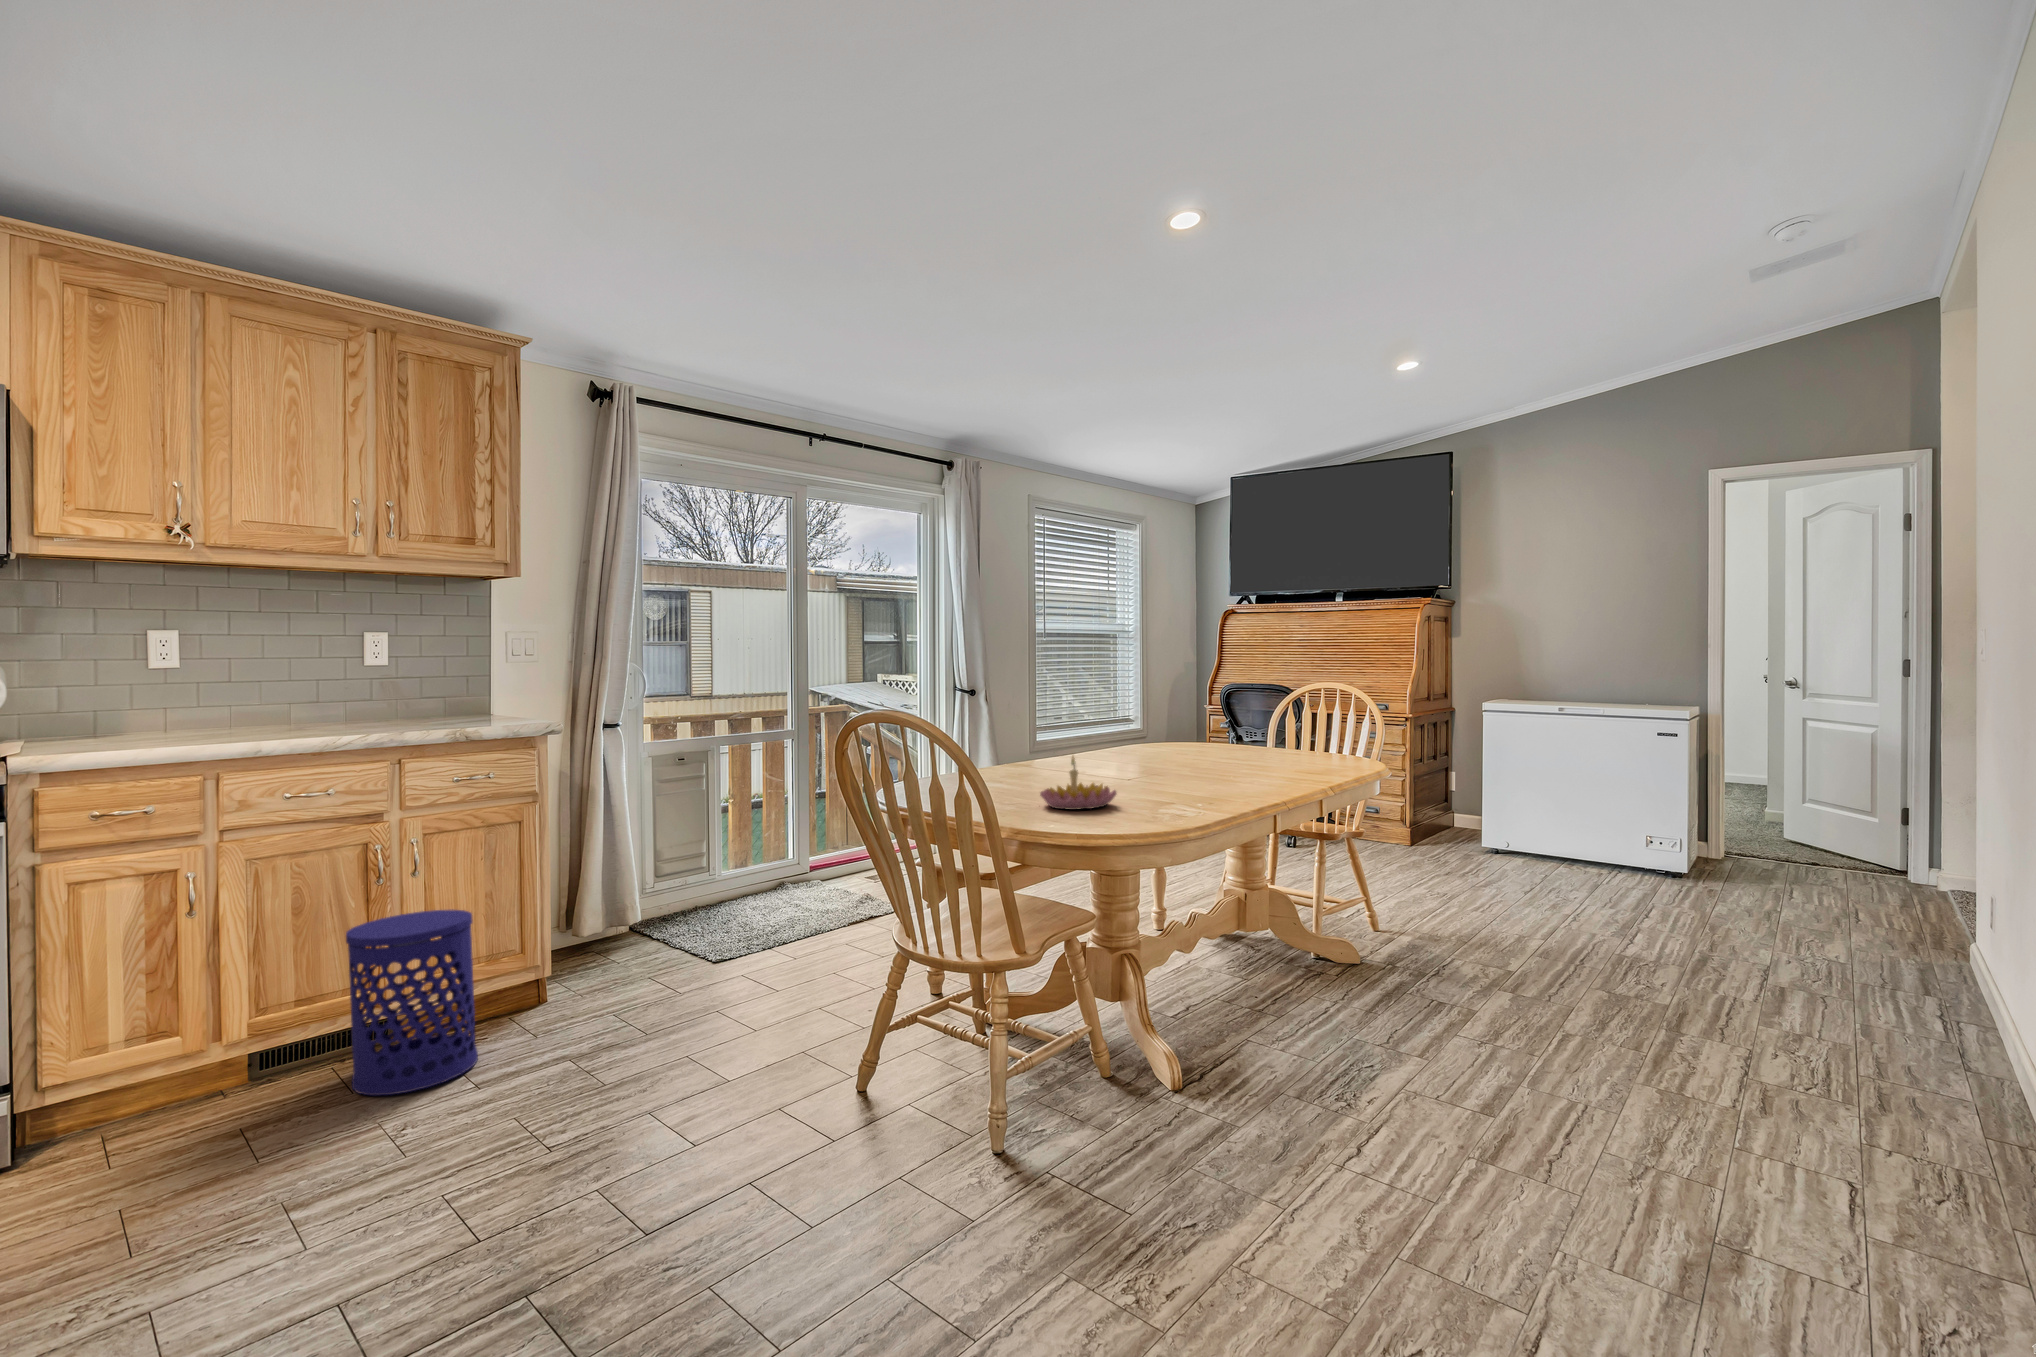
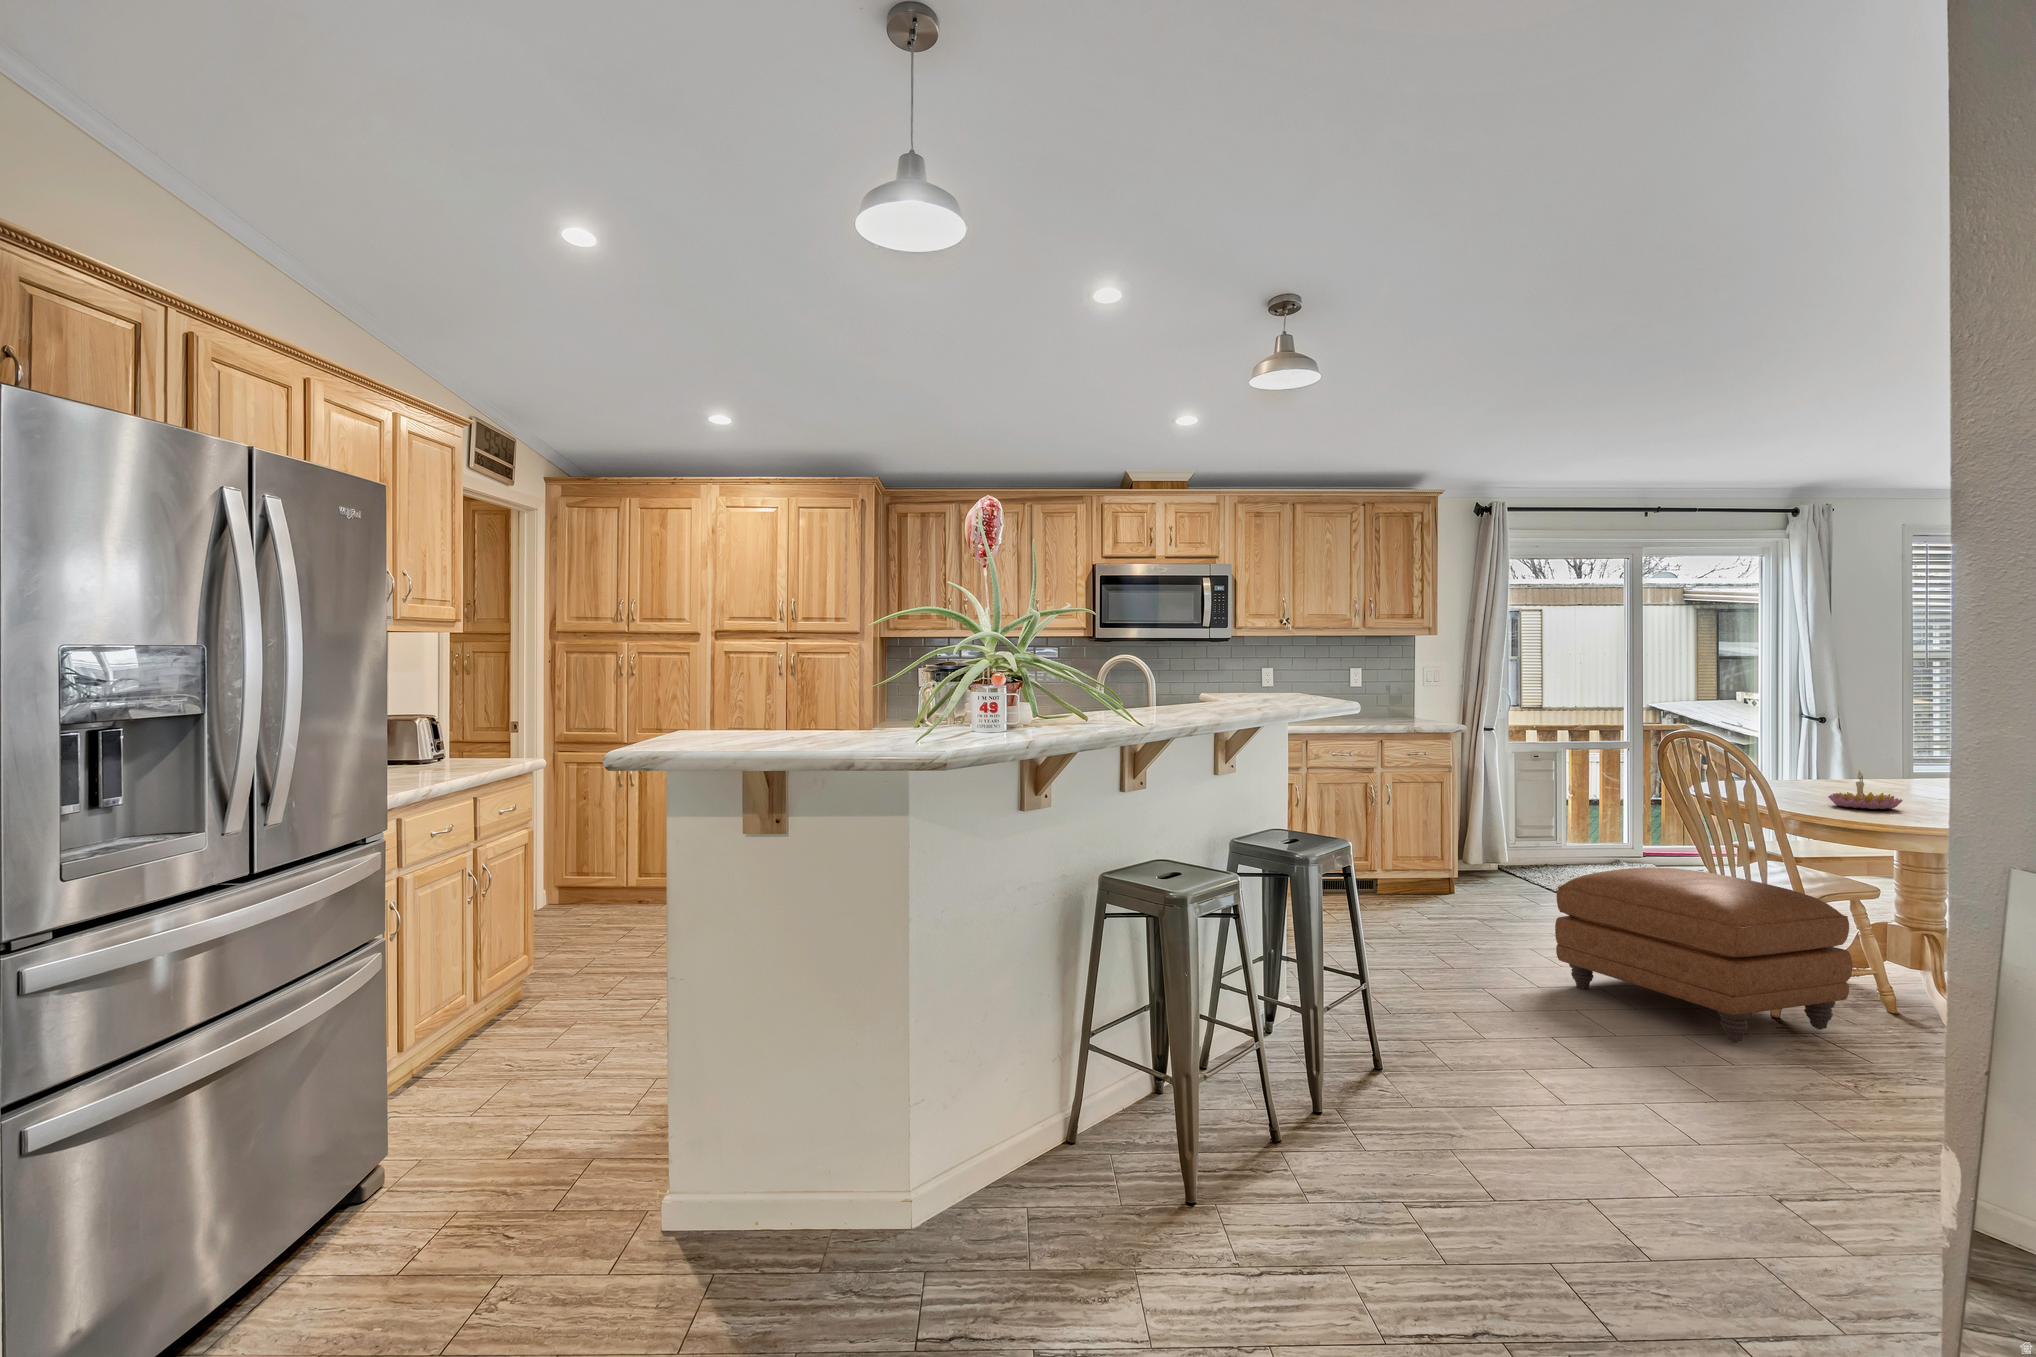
waste bin: present [346,910,478,1095] -> none [1361,826,1423,916]
ottoman: none [674,934,1087,1271] -> present [1555,868,1853,1042]

